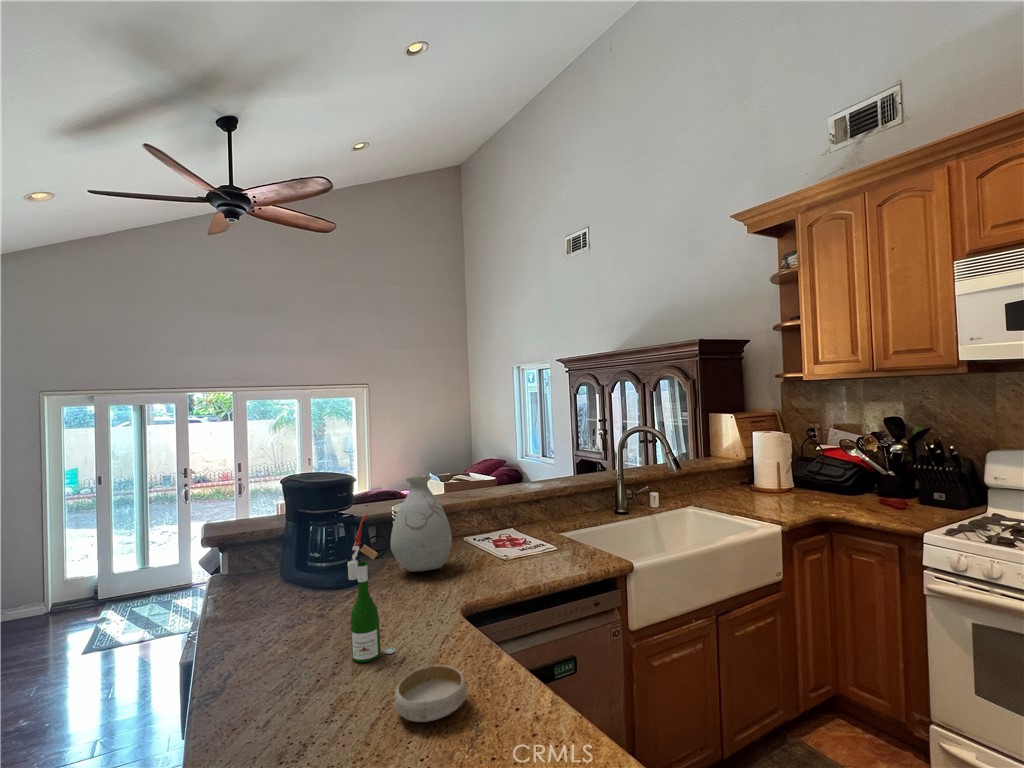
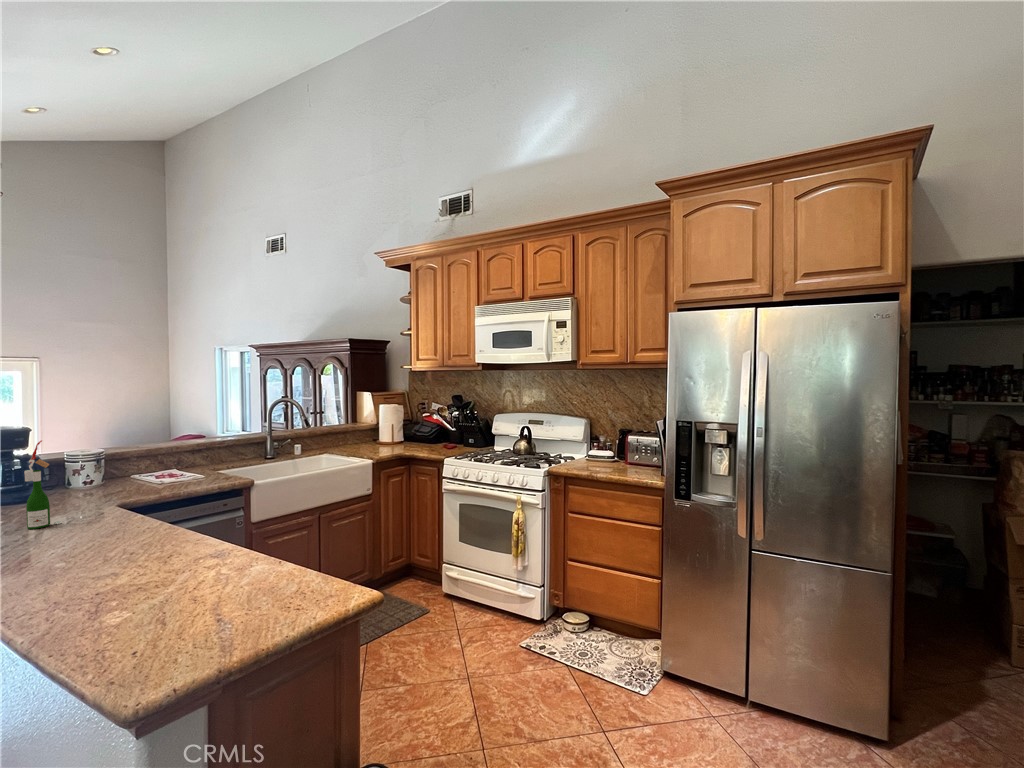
vase: present [390,476,452,572] -> none [60,427,116,493]
bowl: present [395,665,467,722] -> none [61,515,110,537]

